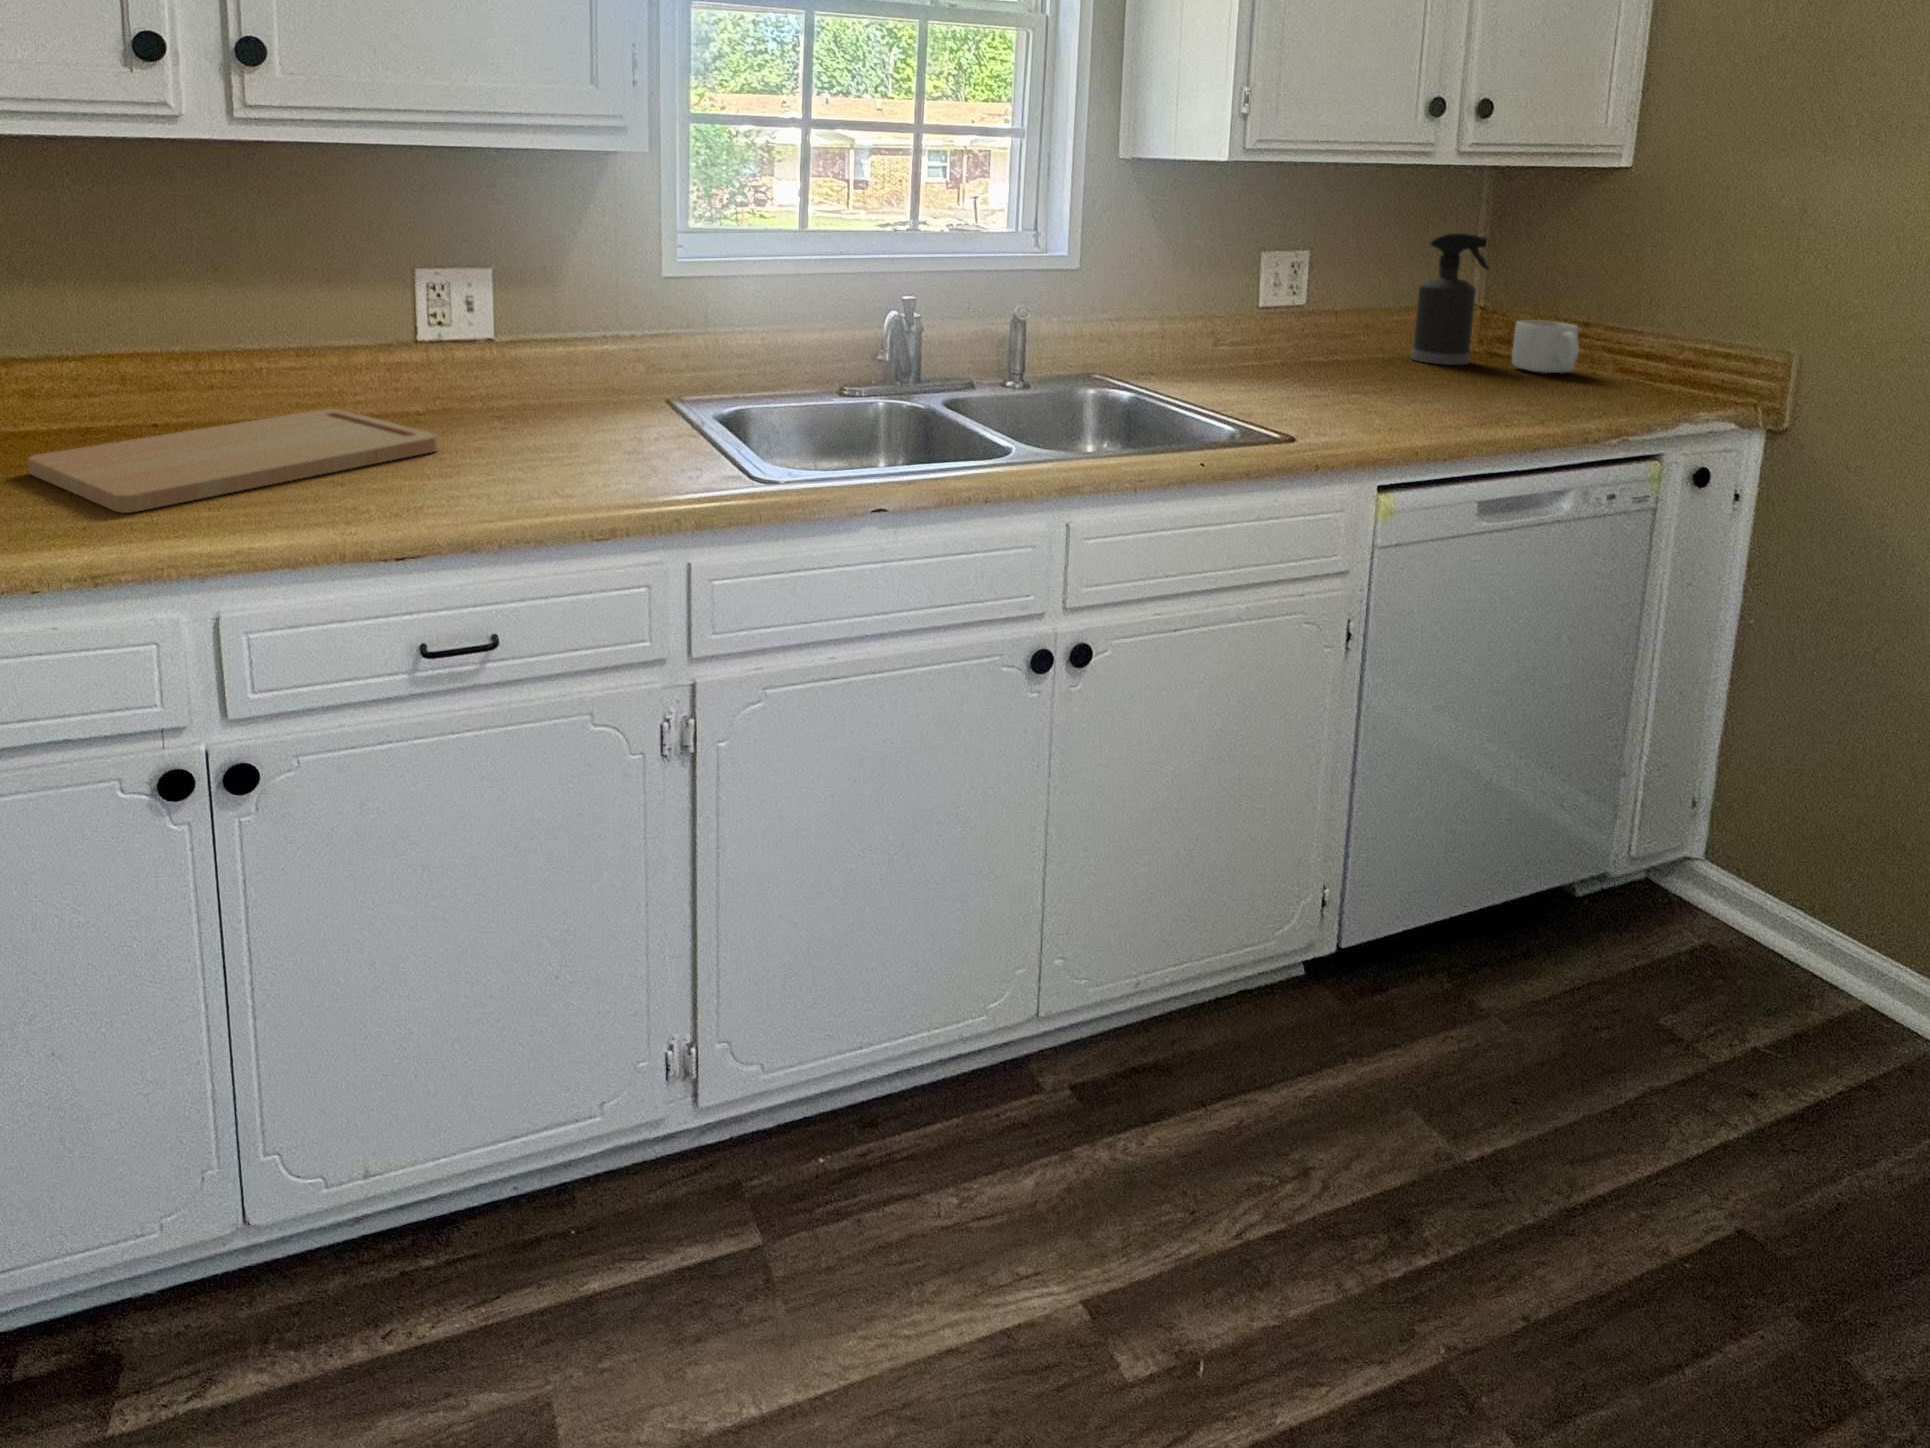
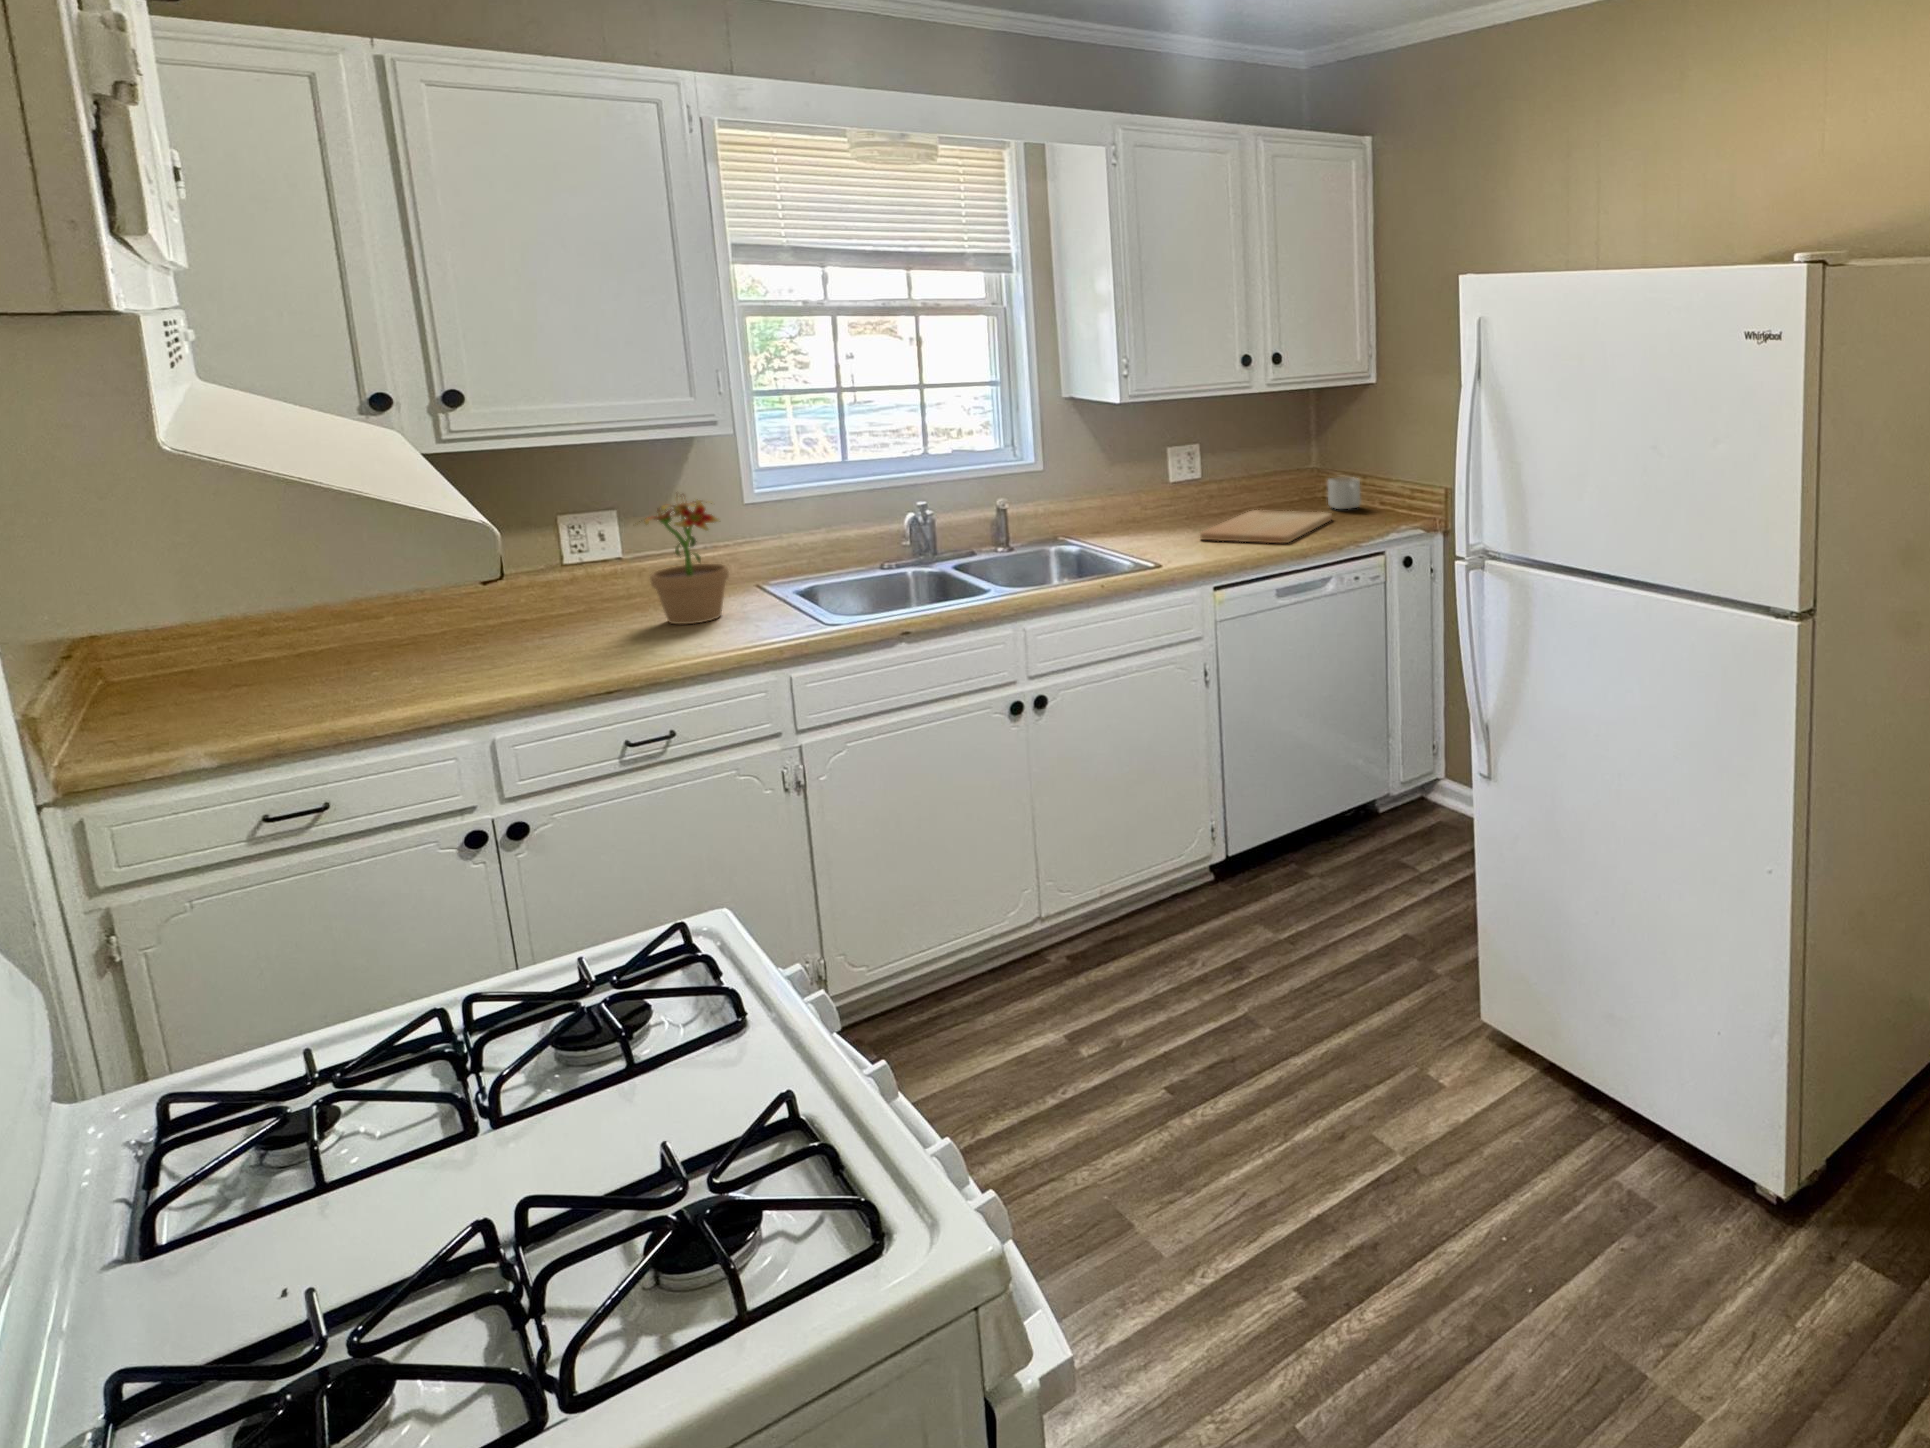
spray bottle: present [1411,233,1490,365] -> none [1273,426,1311,509]
potted plant: none [497,236,624,448] -> present [639,498,729,624]
cutting board: present [28,409,438,513] -> present [1200,510,1332,543]

